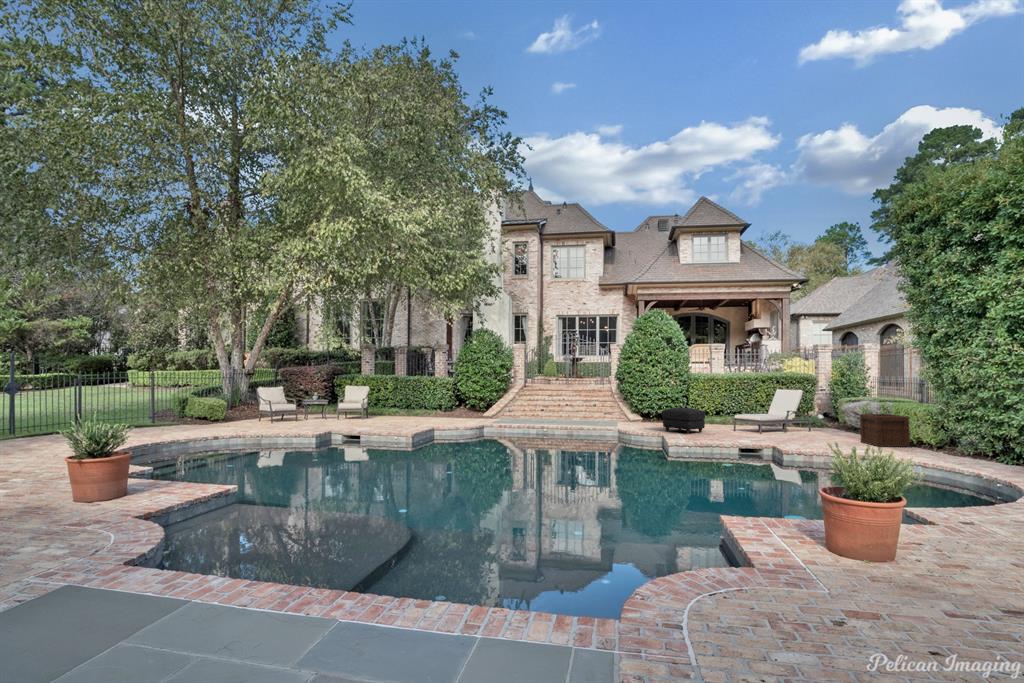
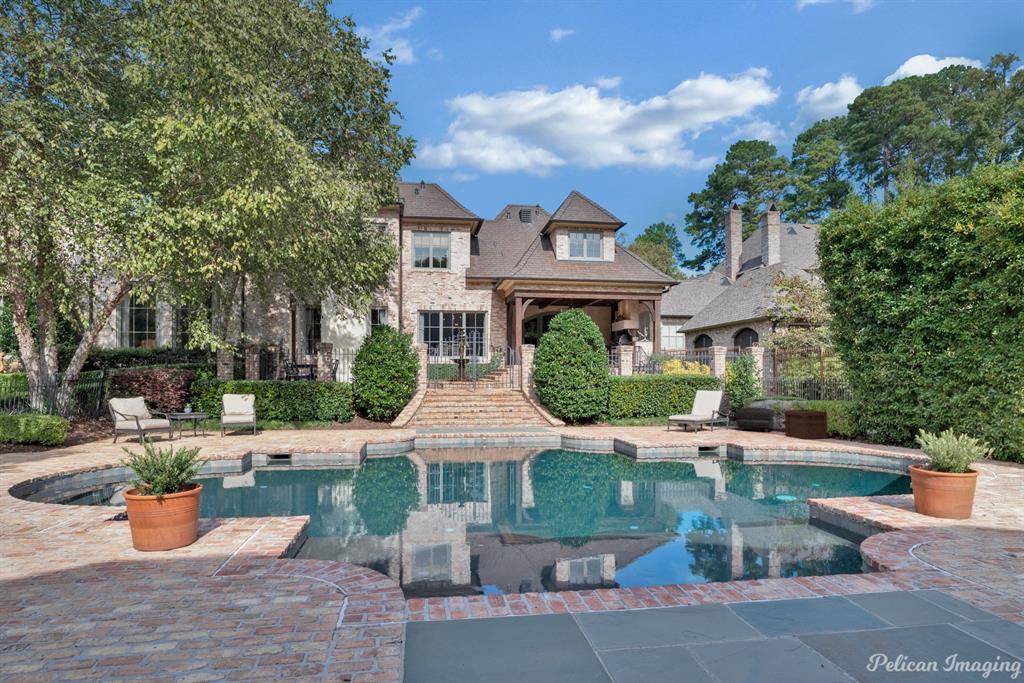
ottoman: present [662,408,706,434] -> present [736,407,774,432]

